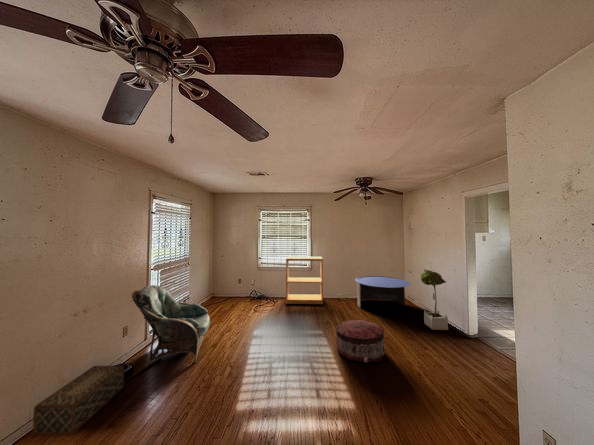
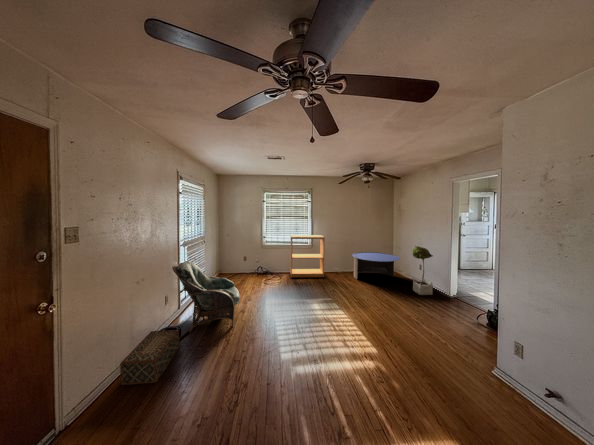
pouf: present [336,320,384,362] -> none [348,288,389,321]

